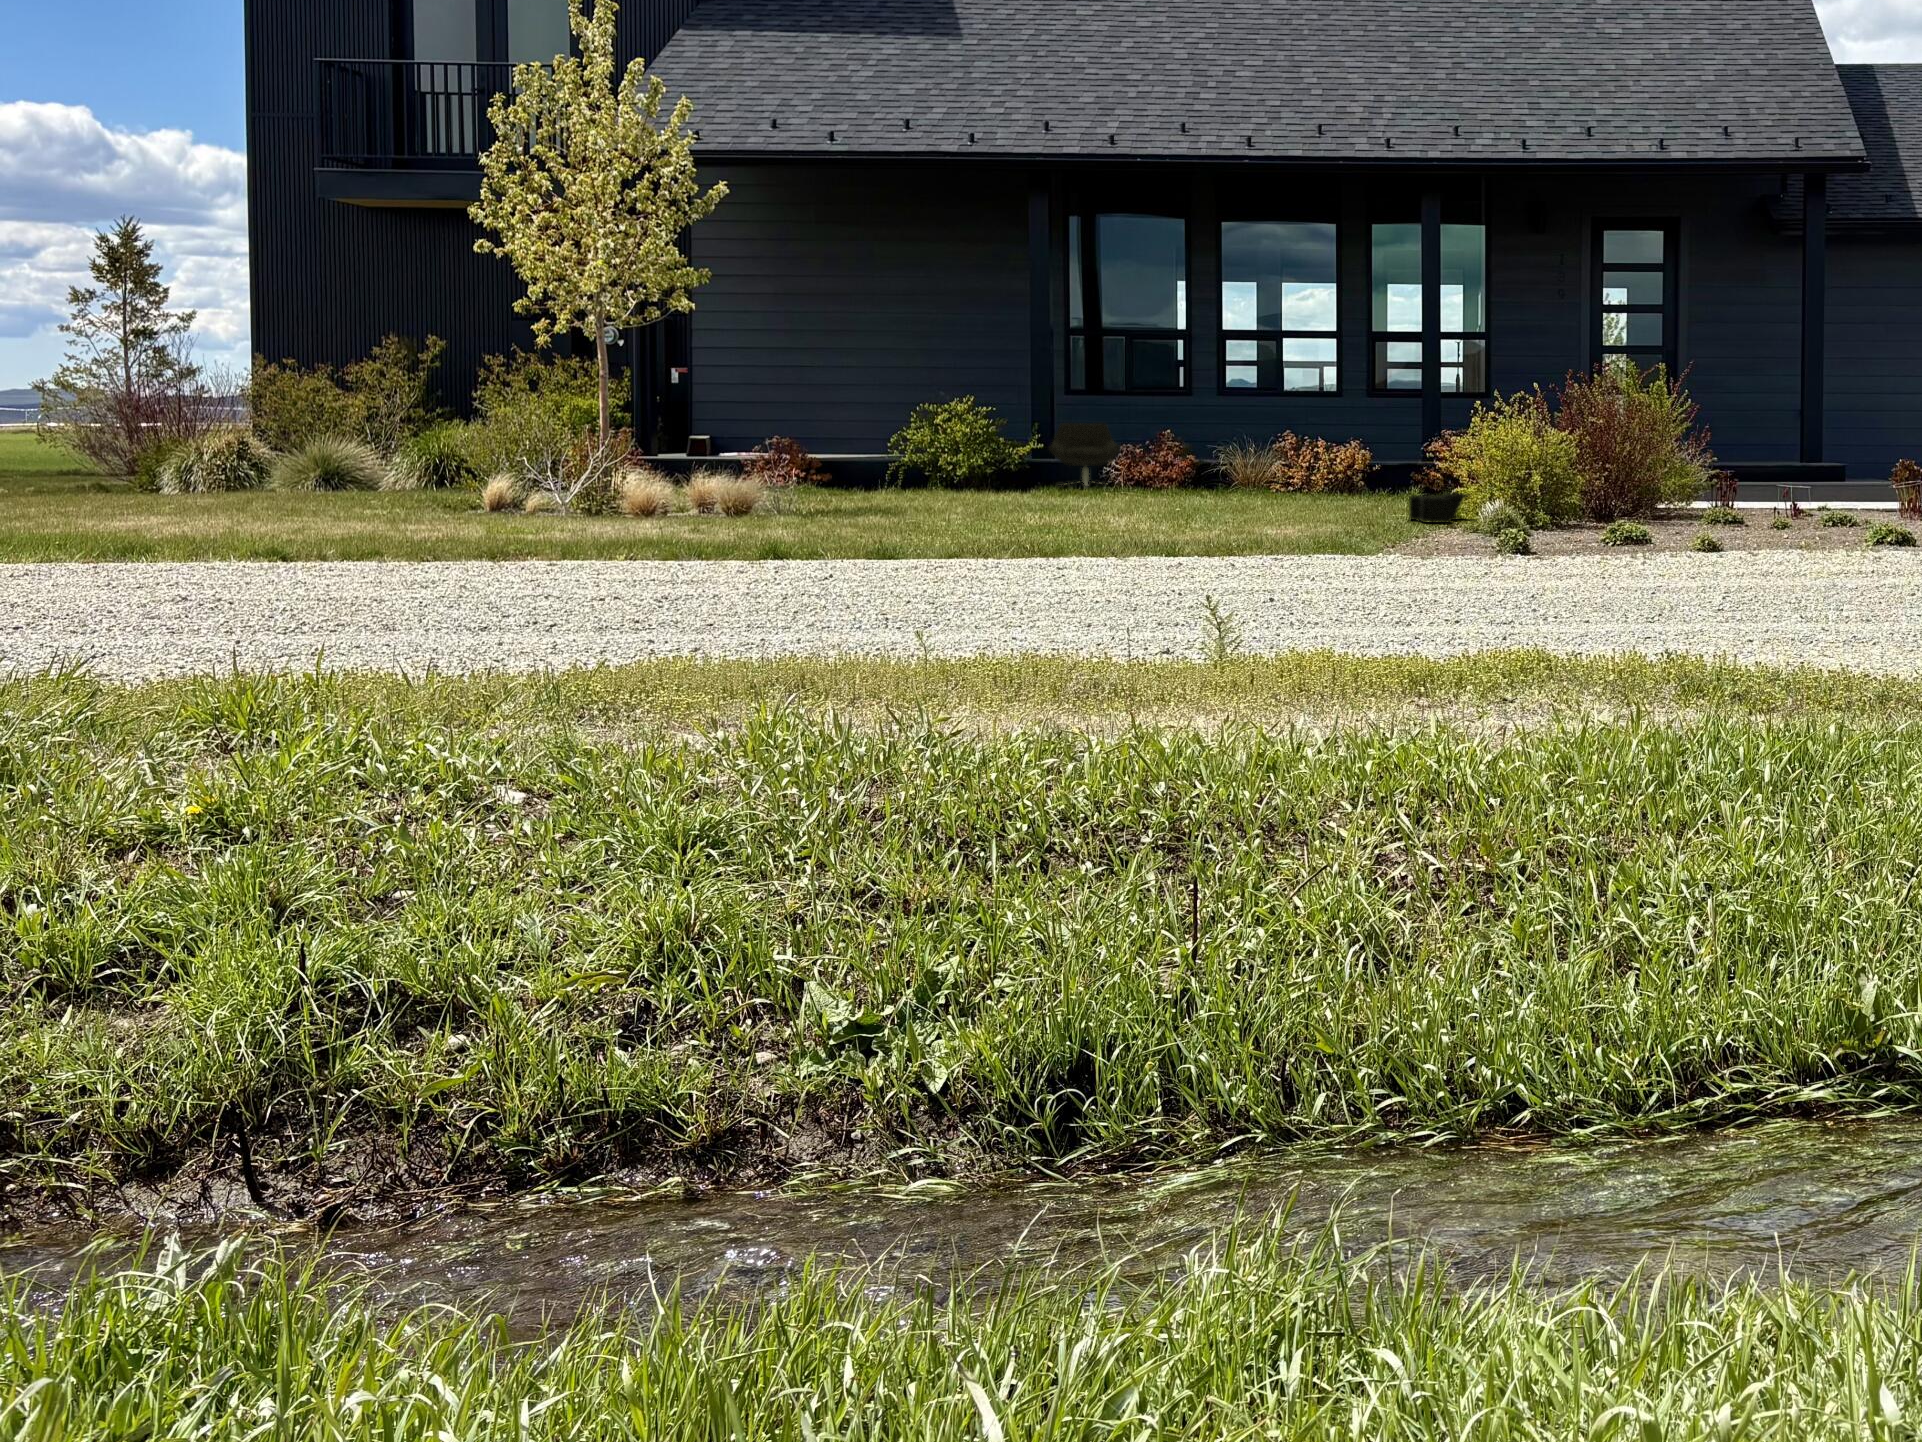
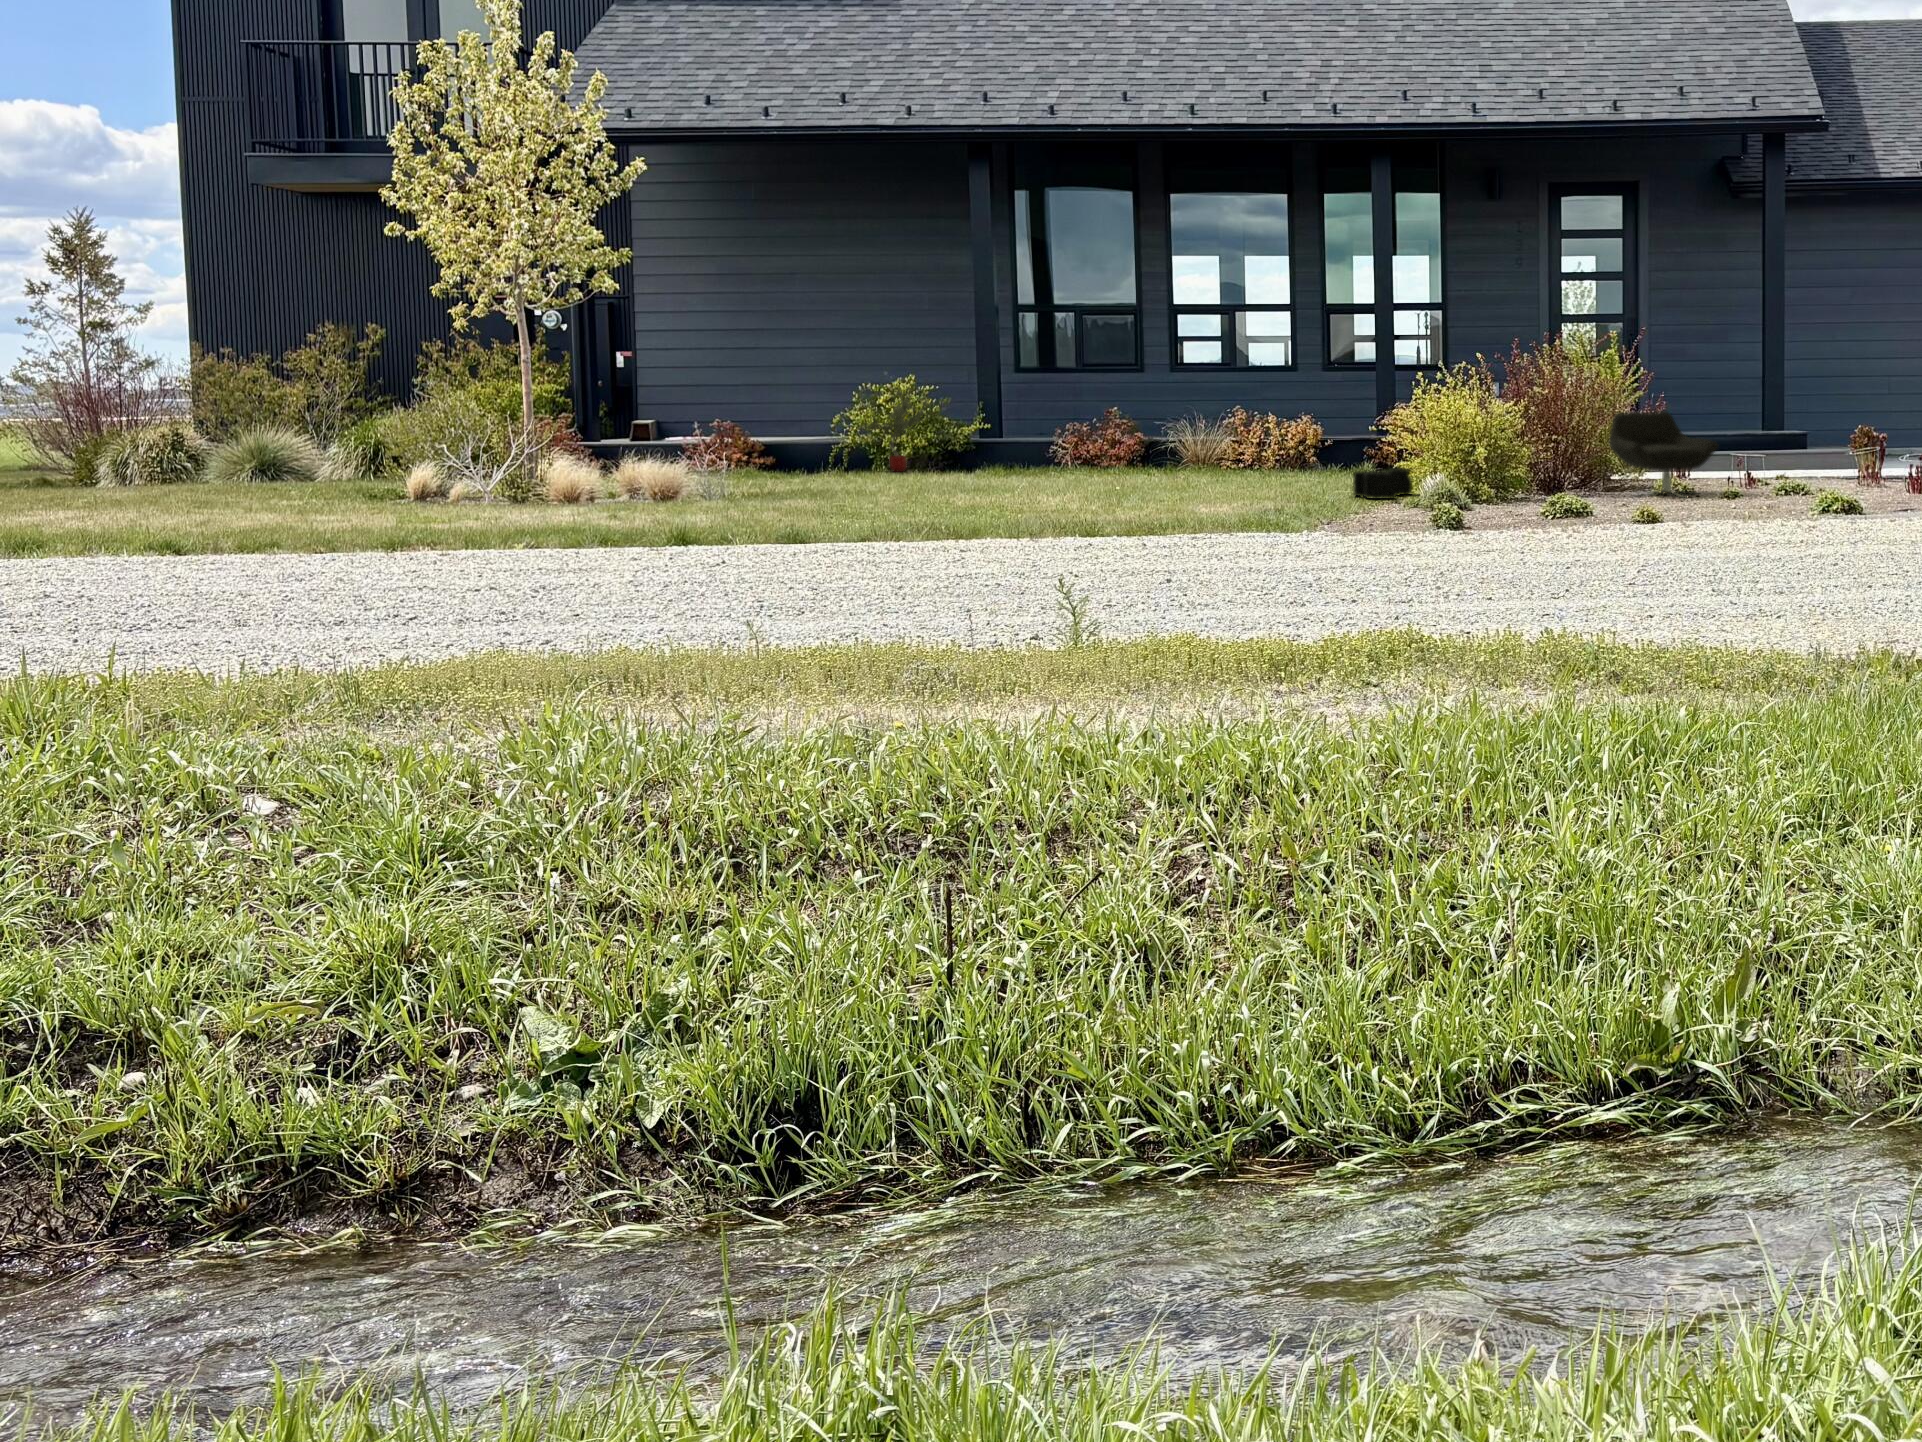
potted tree: none [915,406,984,489] -> present [865,389,928,472]
lounge chair: present [1049,423,1121,485] -> present [1608,411,1718,498]

